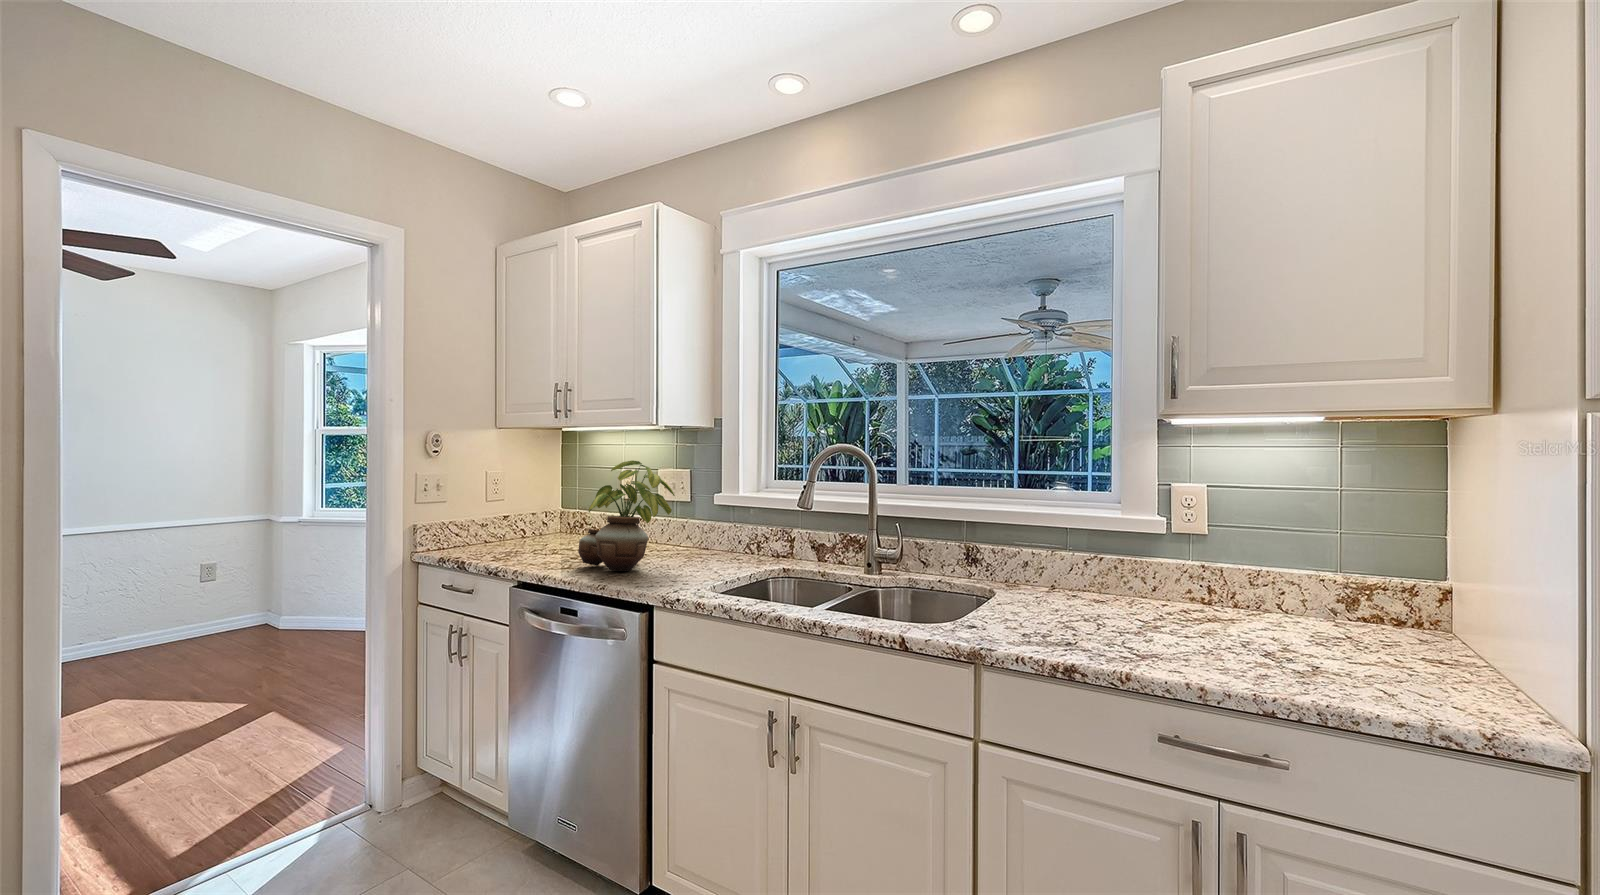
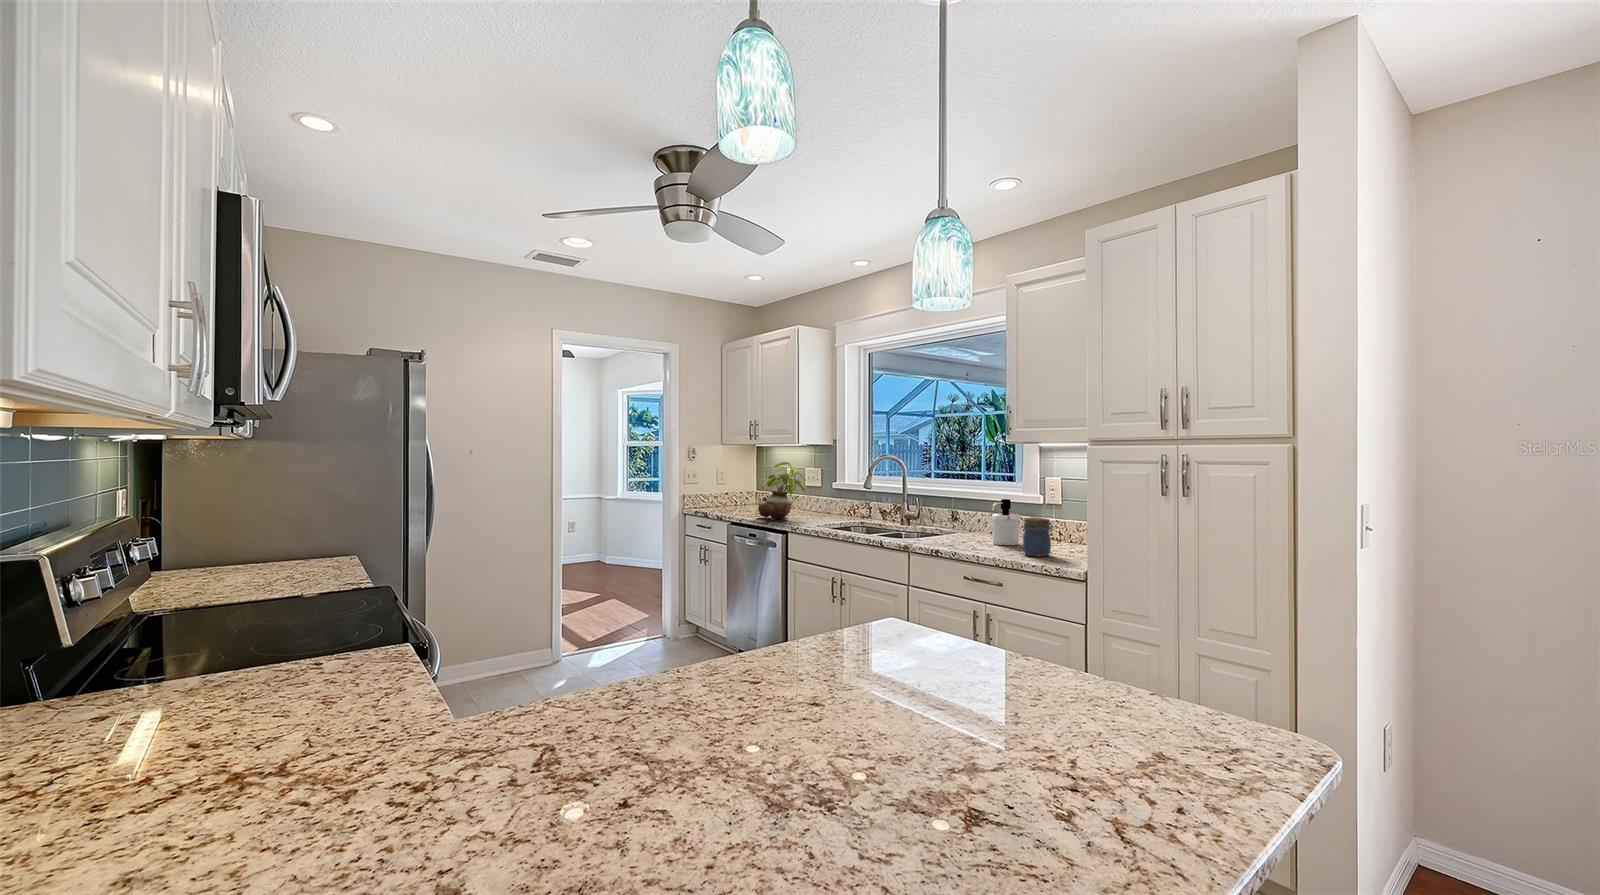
soap dispenser: none [1114,533,1176,631] -> present [991,499,1020,545]
jar: none [1263,583,1343,677] -> present [1023,517,1054,556]

